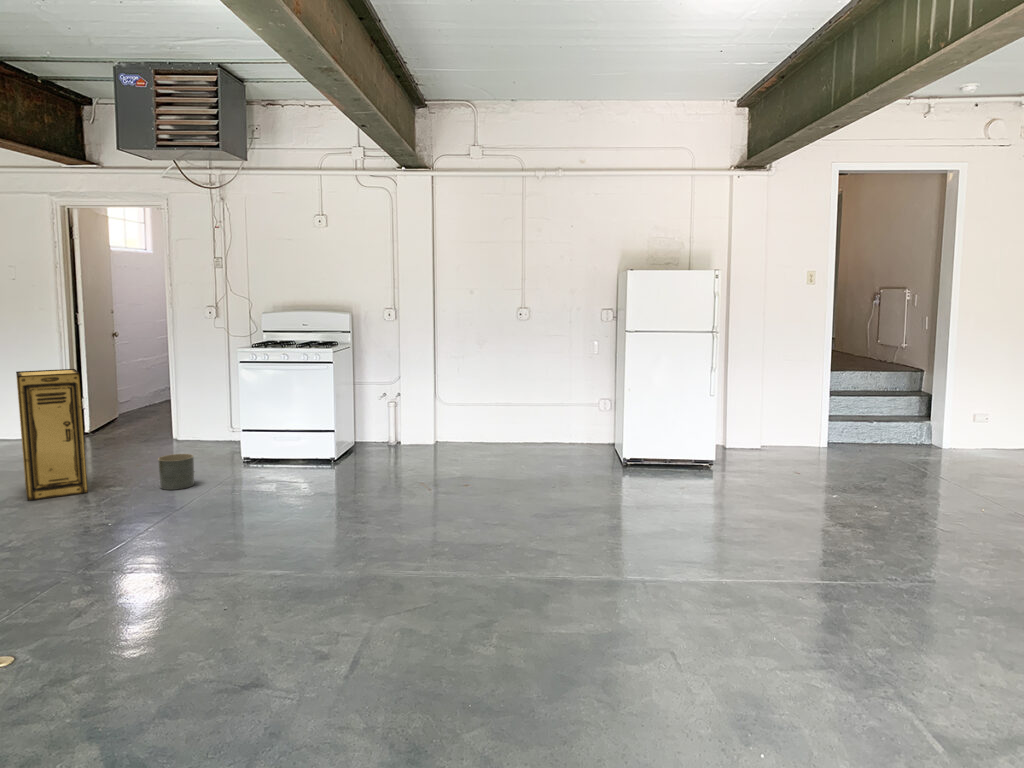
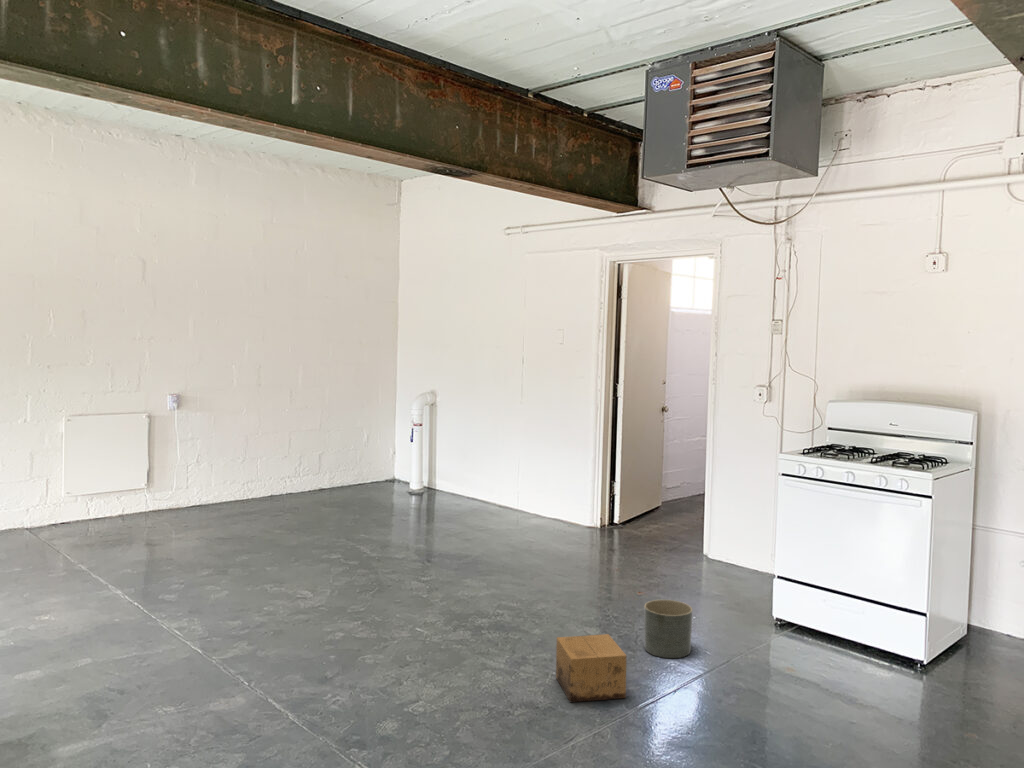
storage cabinet: present [16,369,88,501] -> none [497,460,570,630]
cardboard box: none [103,476,164,519] -> present [556,634,626,702]

